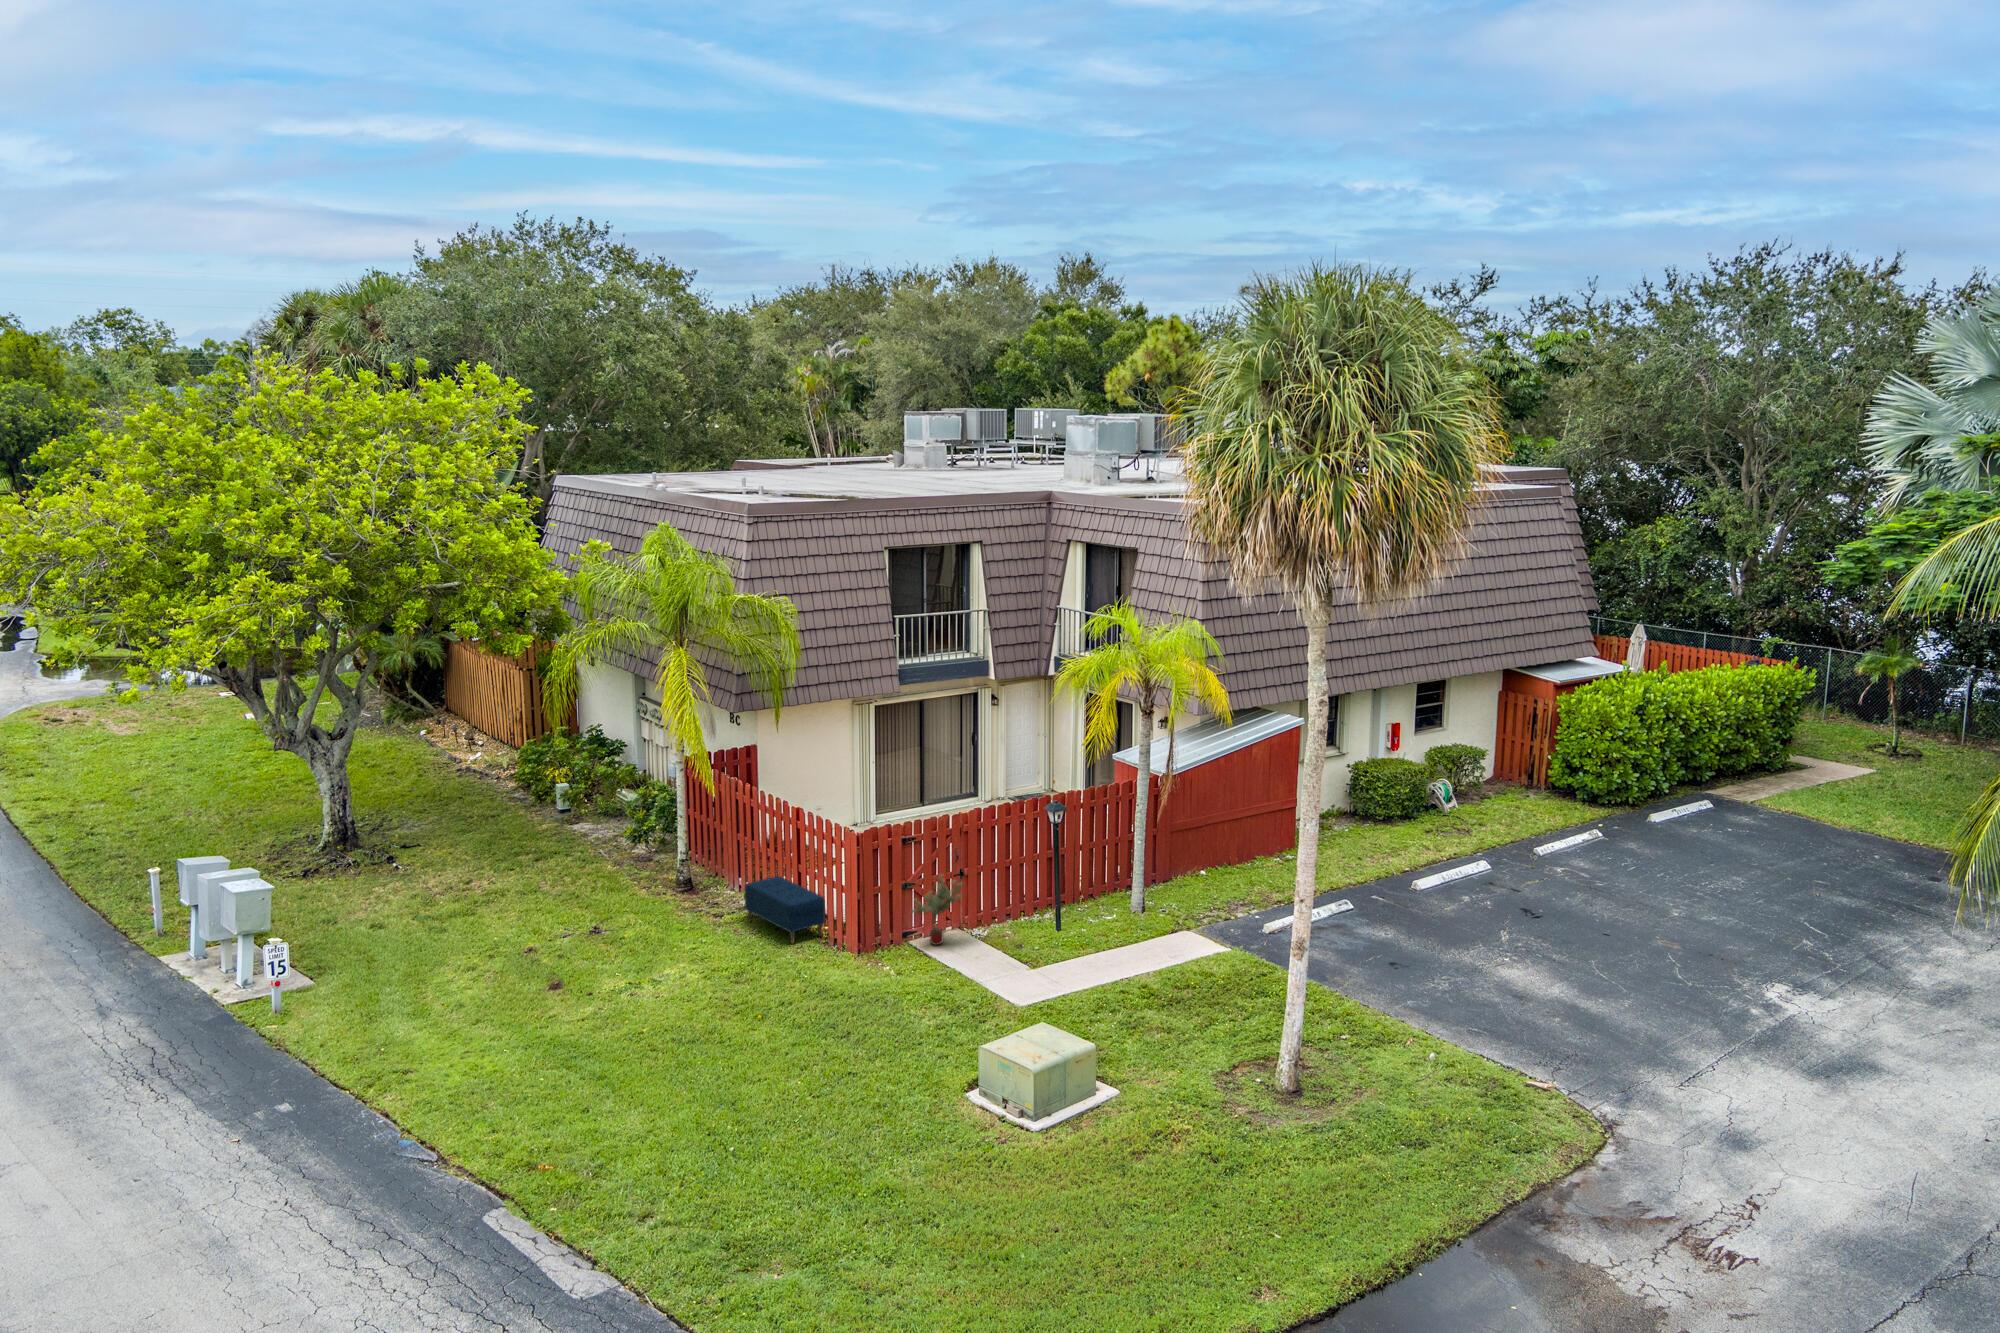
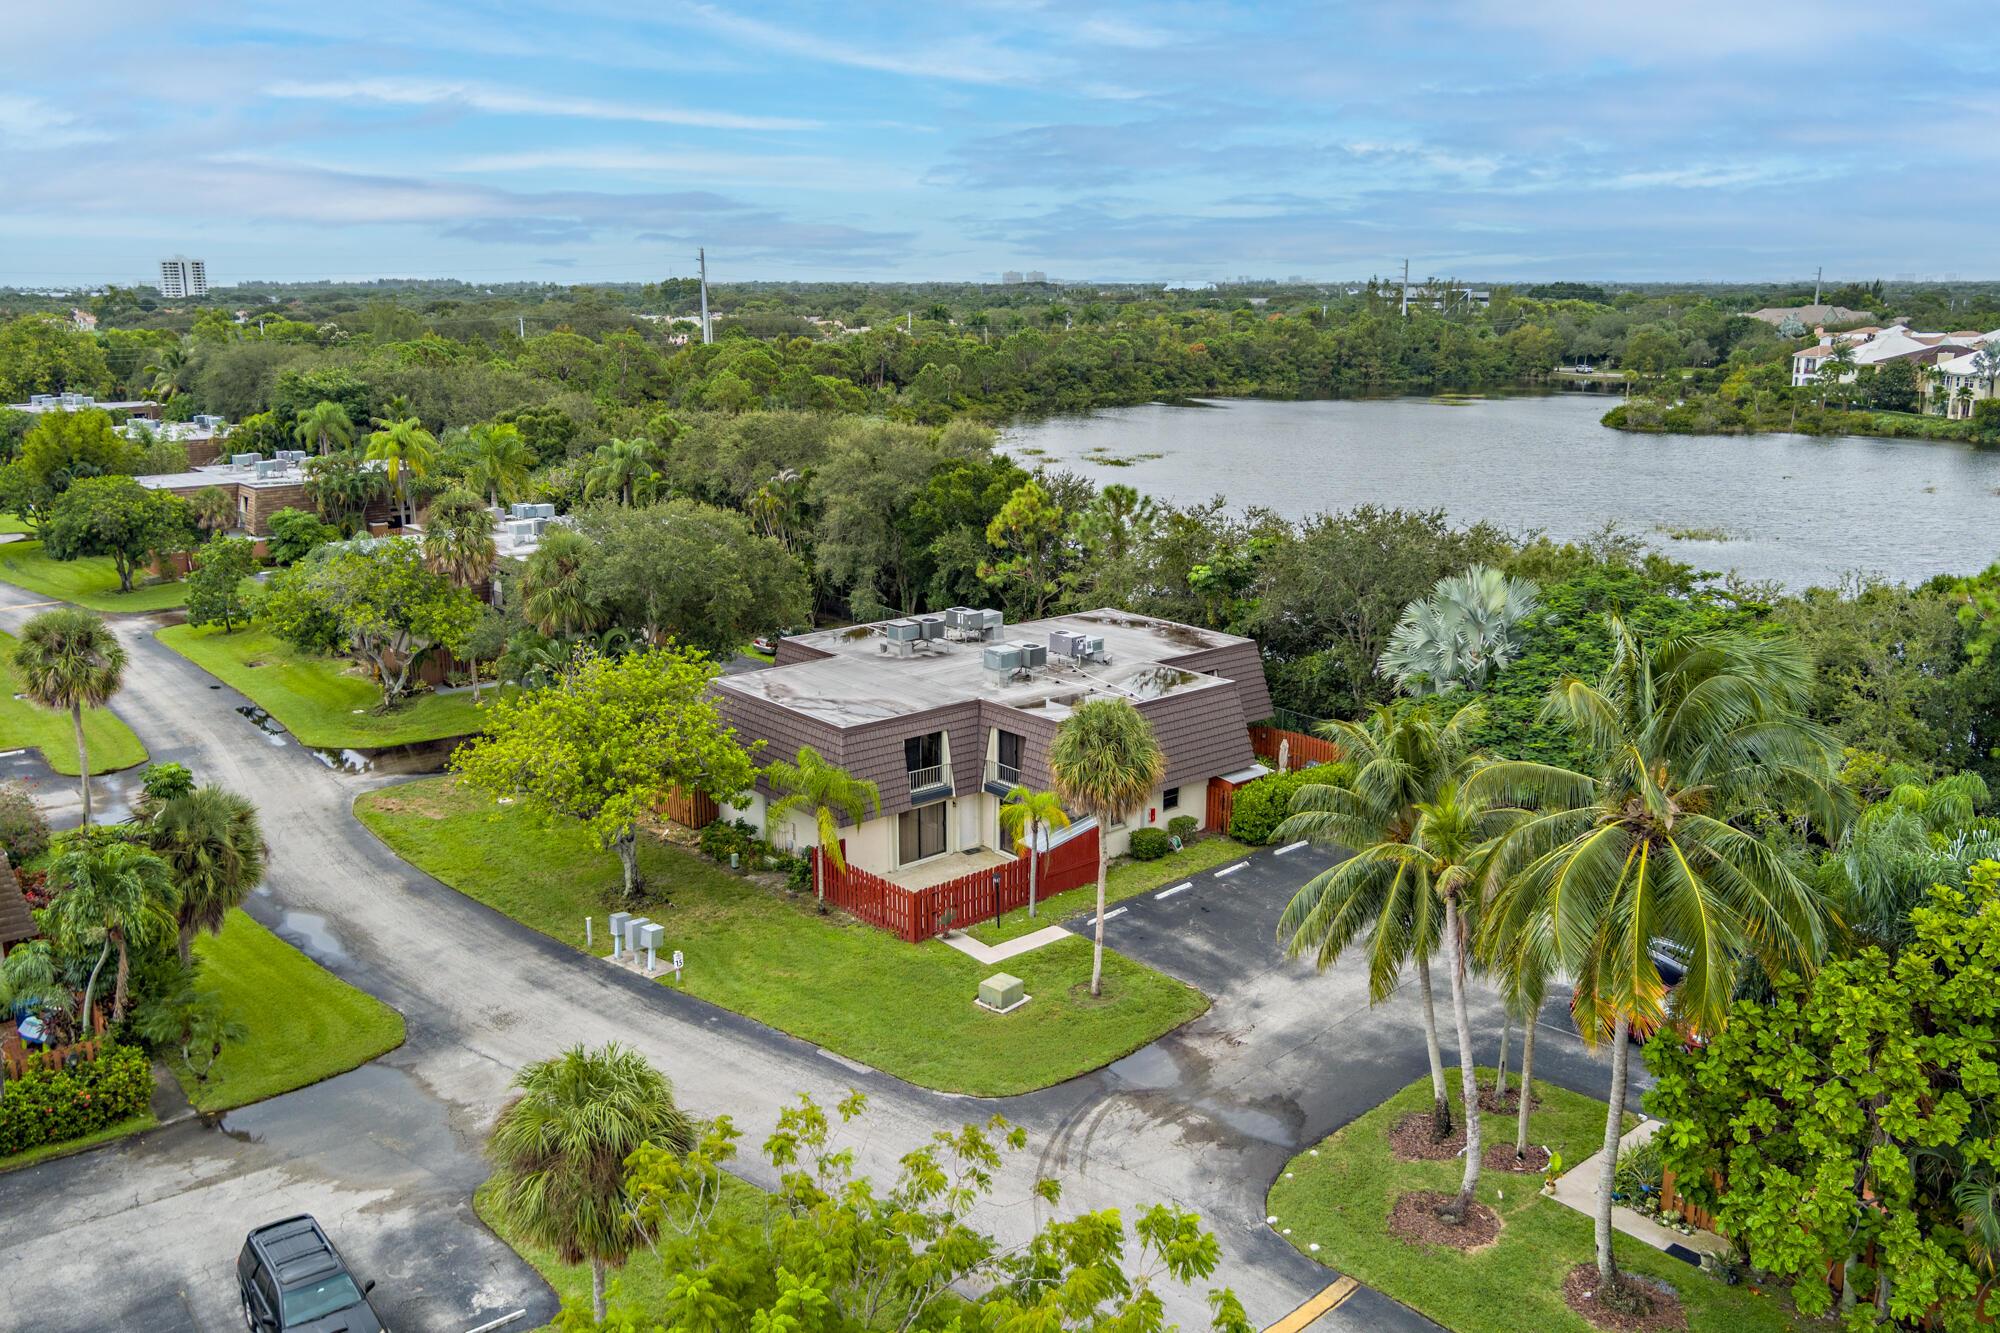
bench: present [744,876,826,944] -> none [857,908,896,940]

